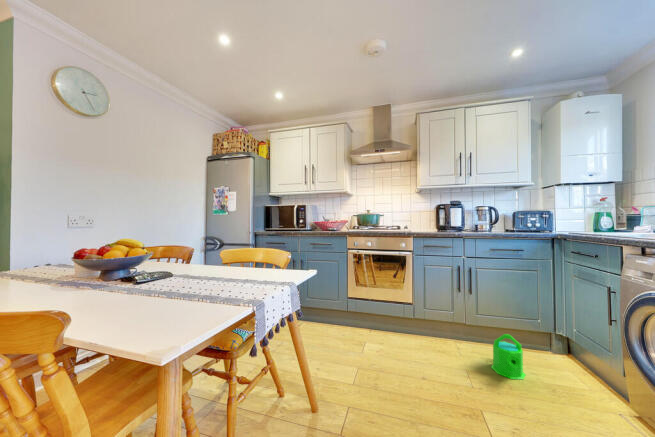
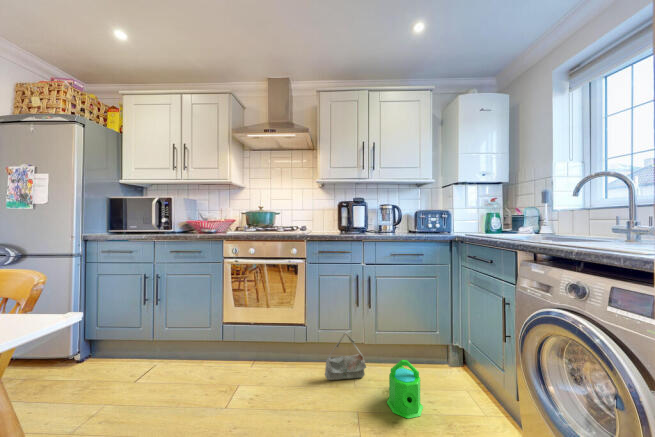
bag: none [433,310,470,349] -> present [325,332,366,380]

